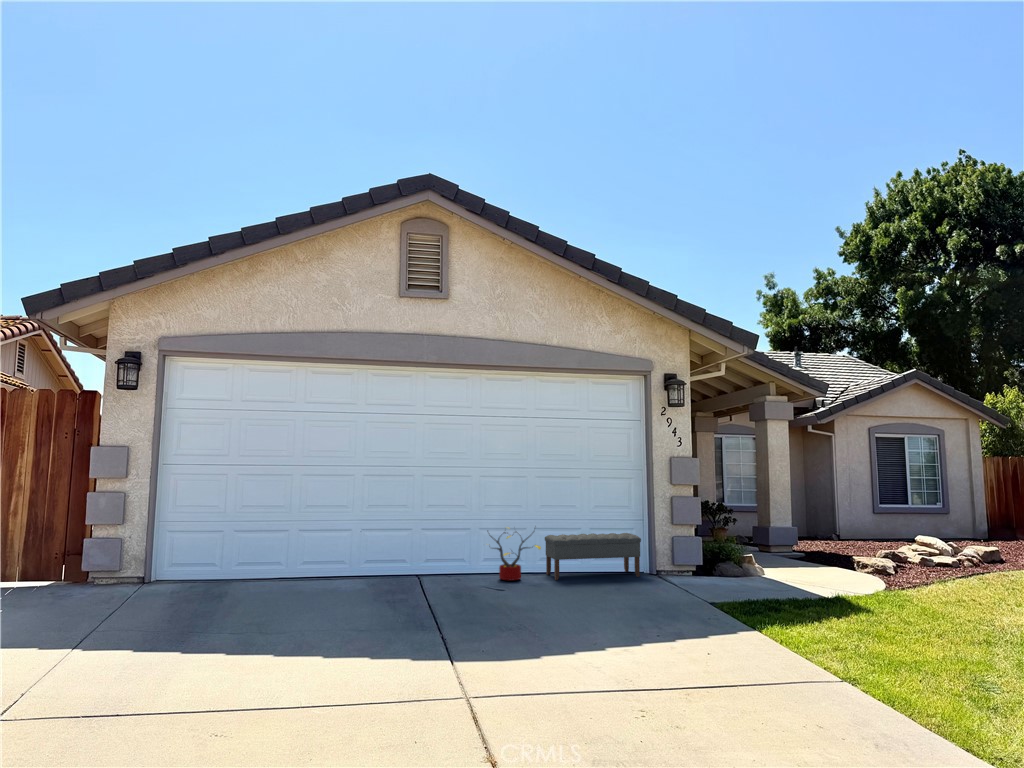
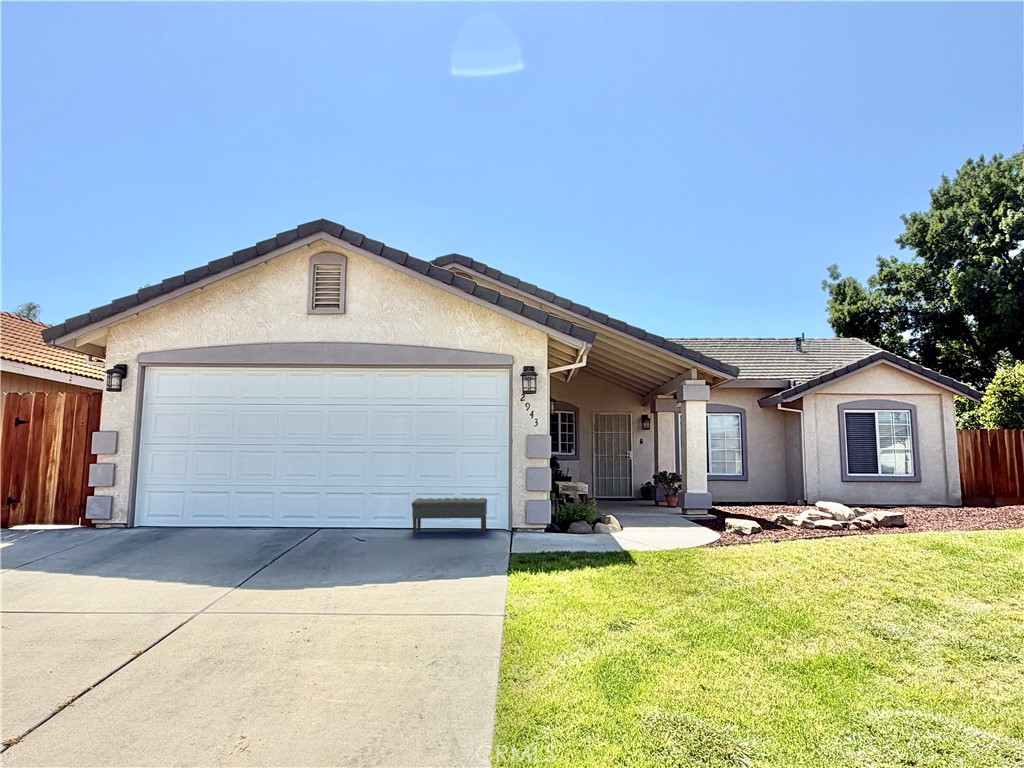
decorative plant: present [489,532,541,580] -> none [368,490,402,533]

